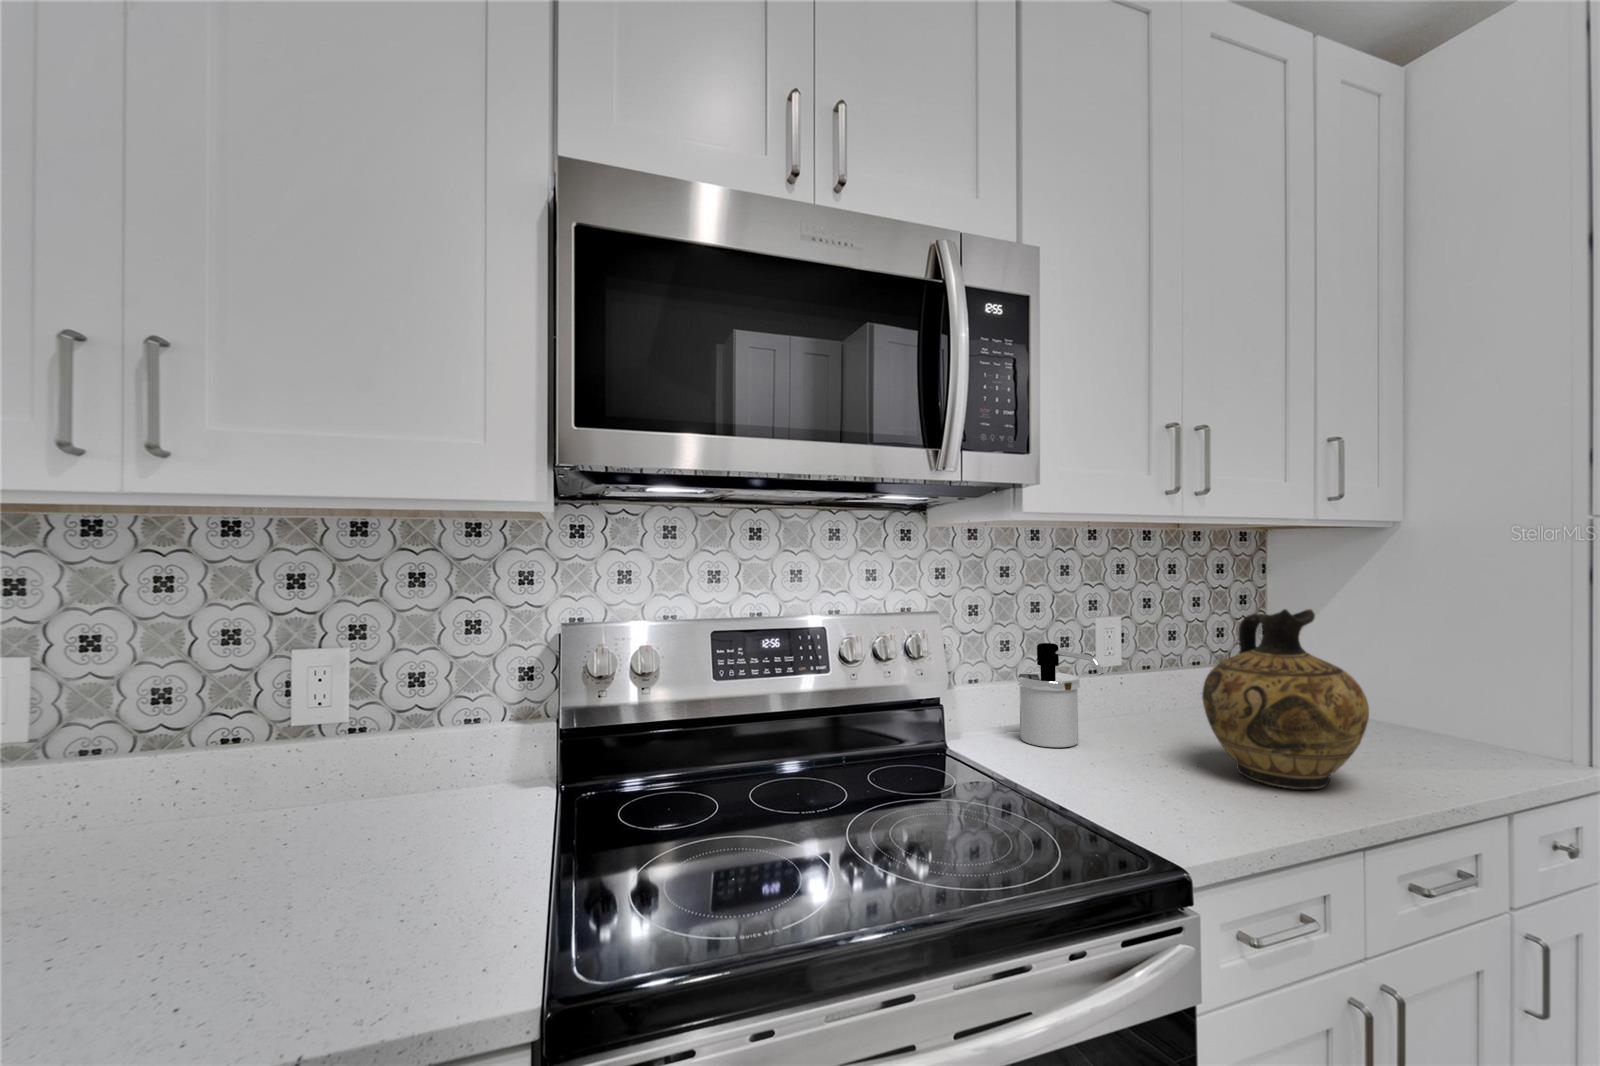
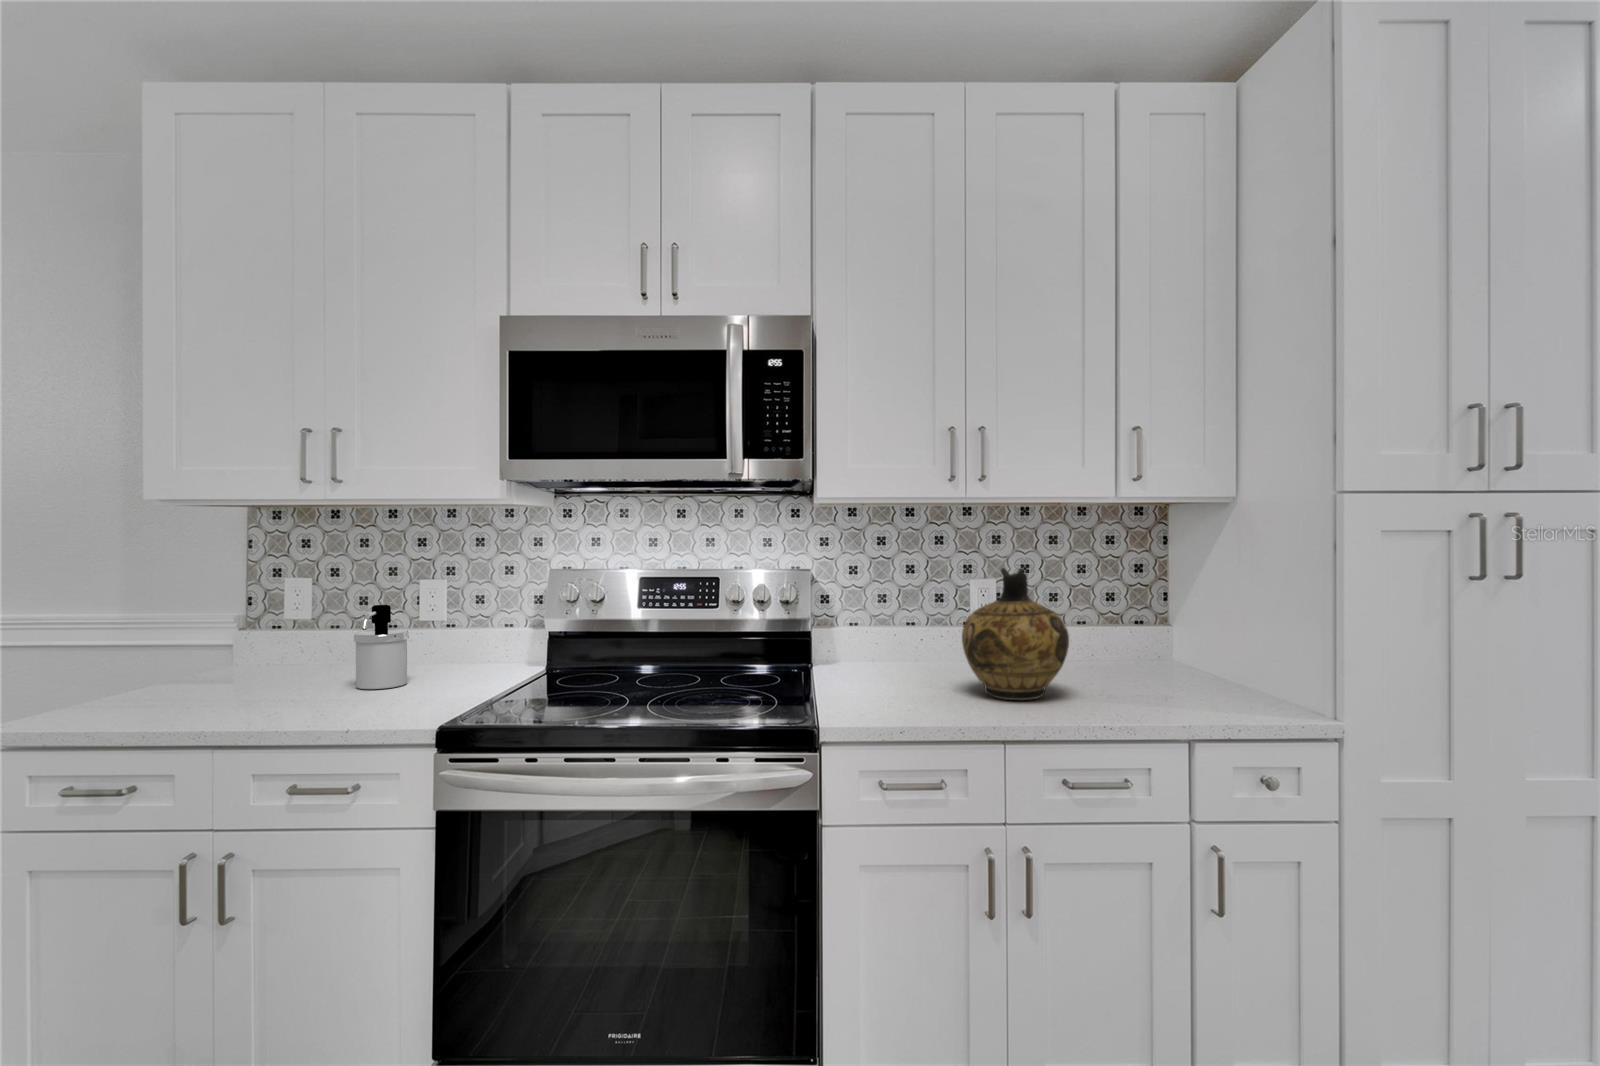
soap dispenser: present [1017,643,1104,747] -> present [354,605,409,689]

